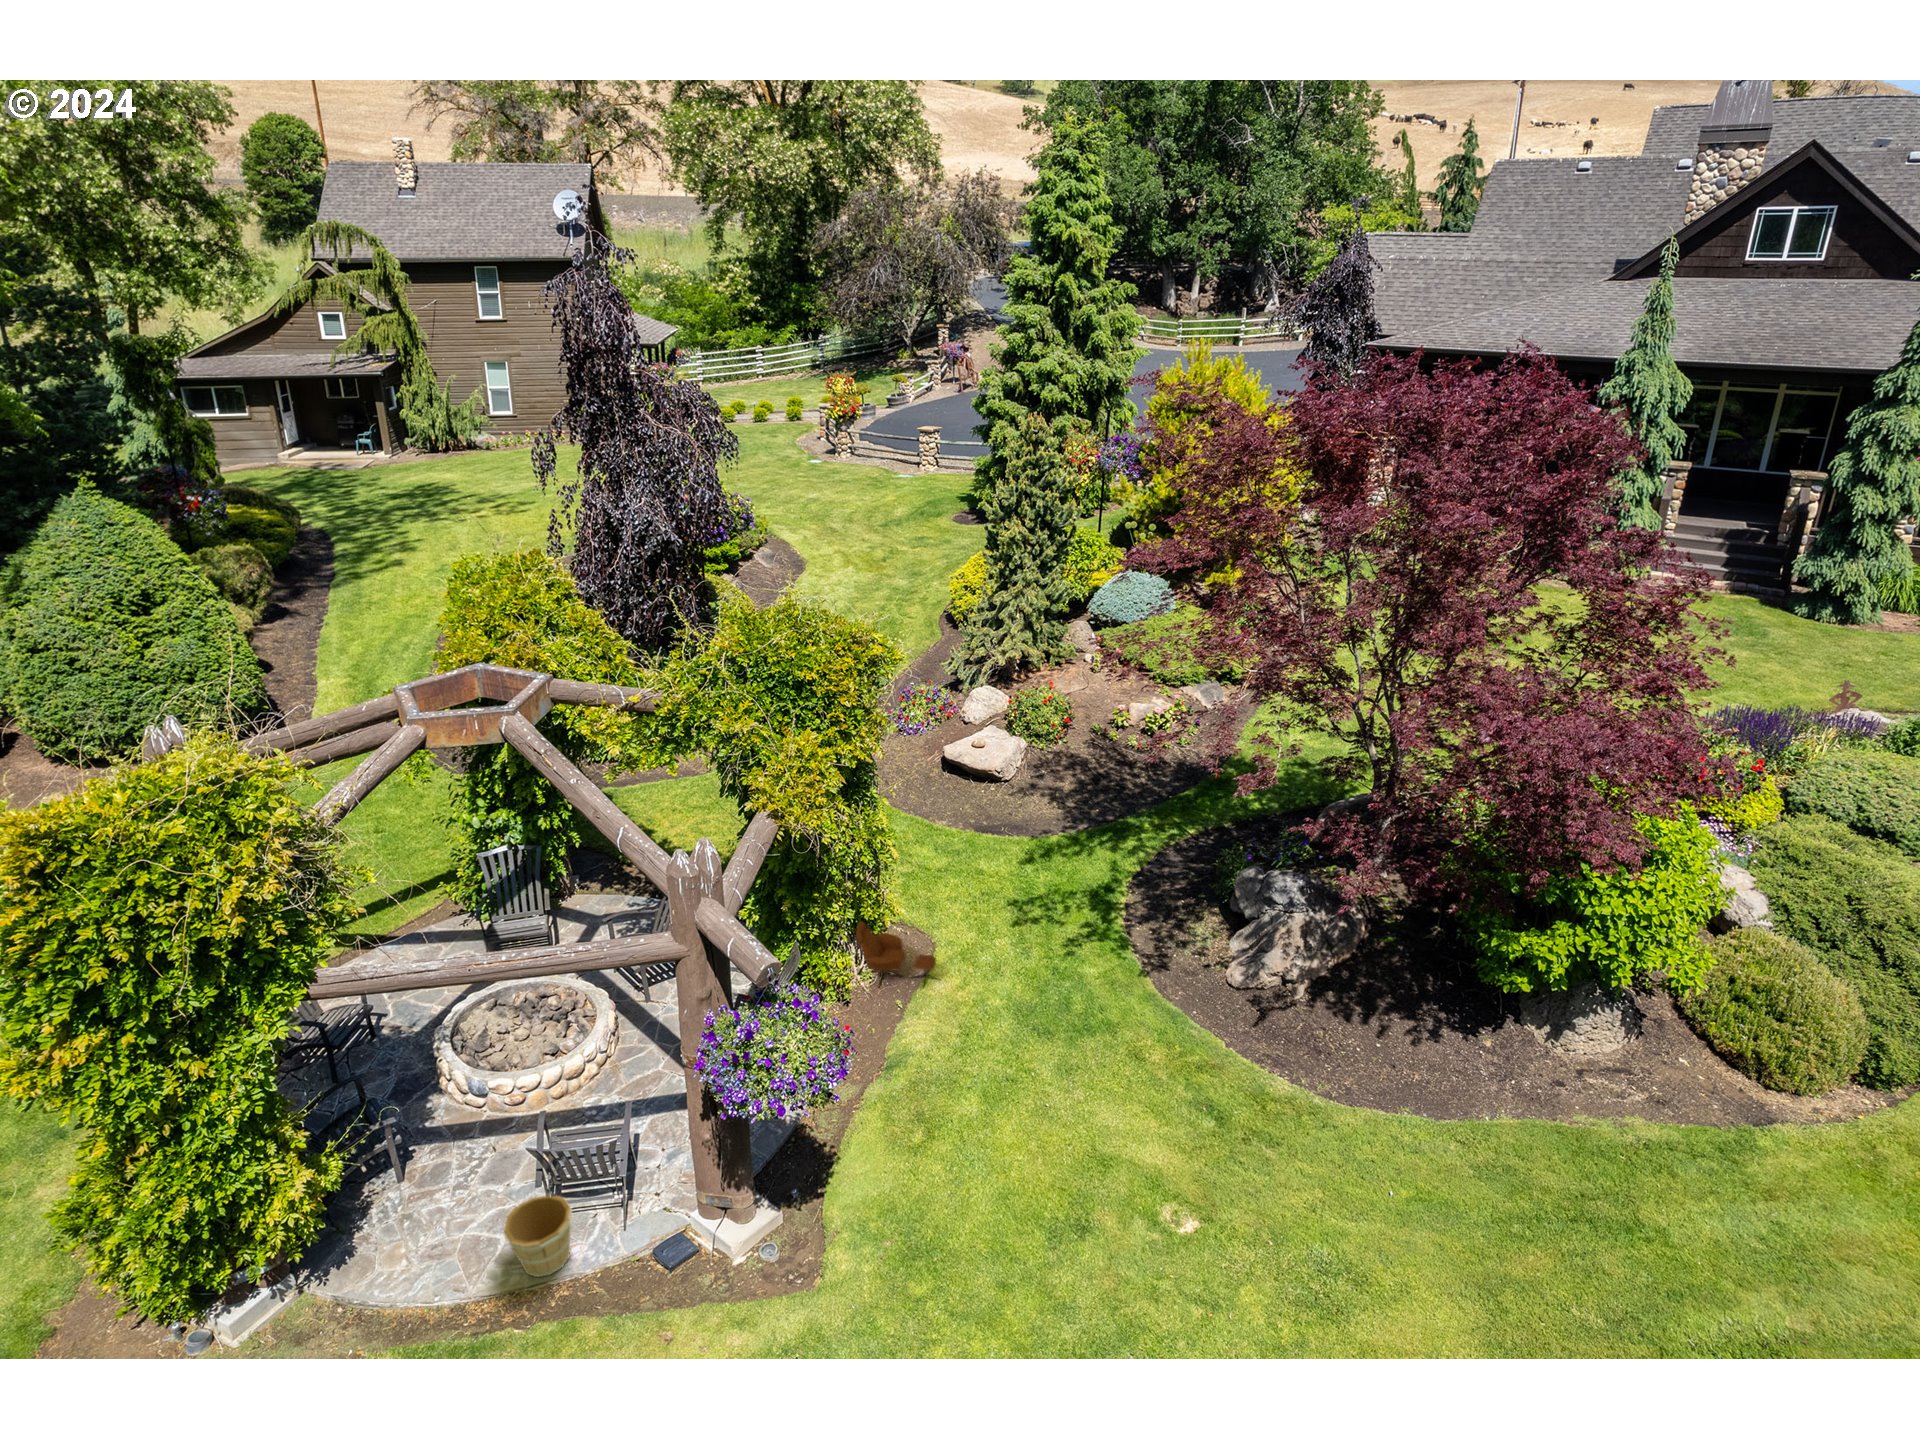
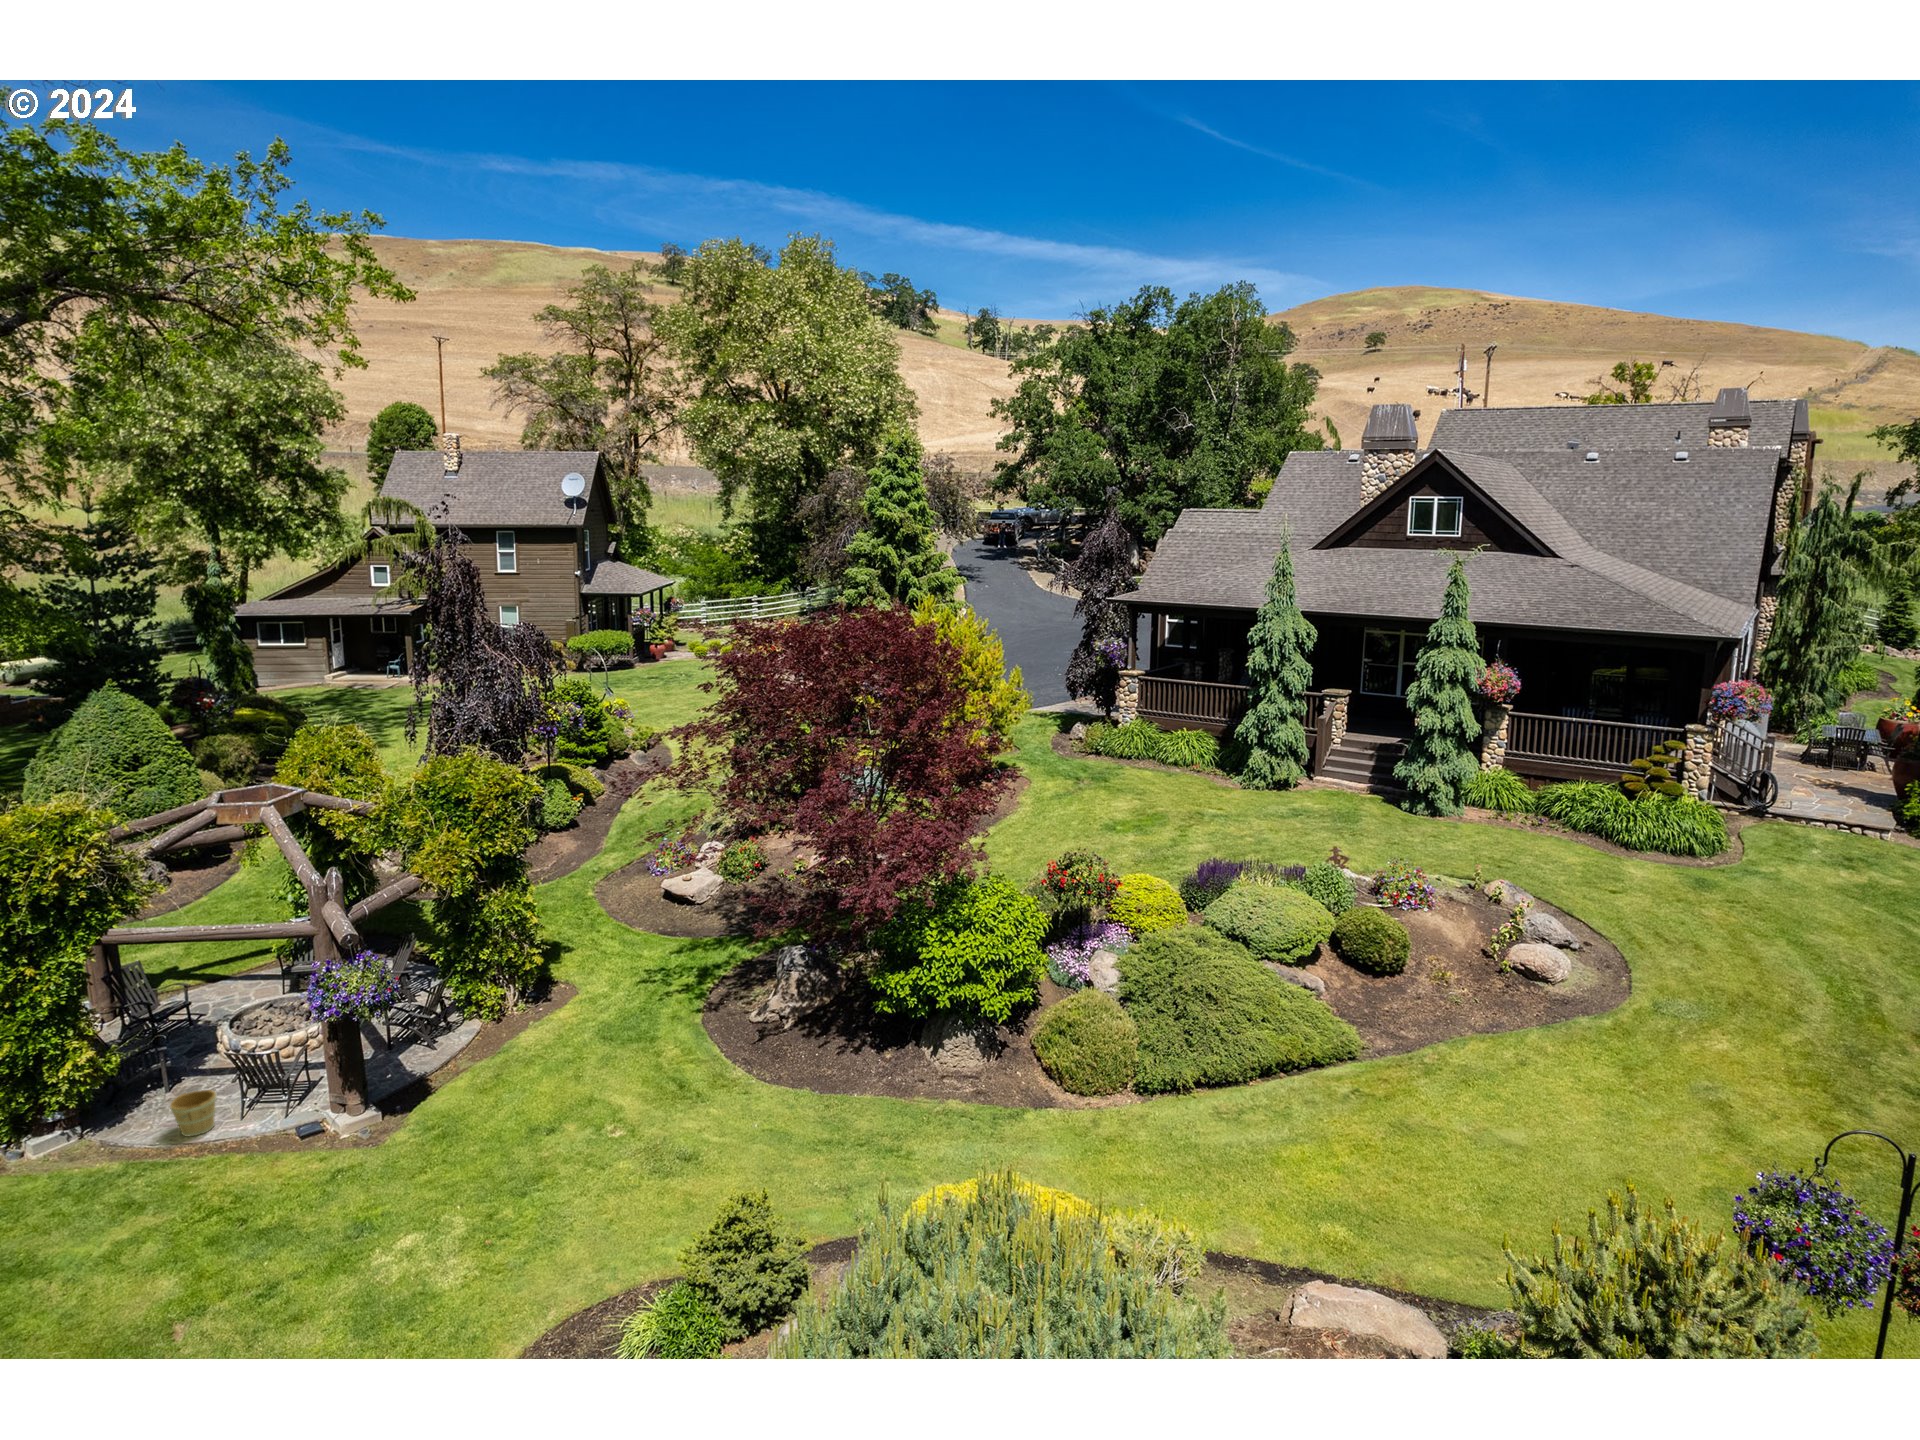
lounge chair: present [856,922,936,984] -> none [495,971,552,1021]

